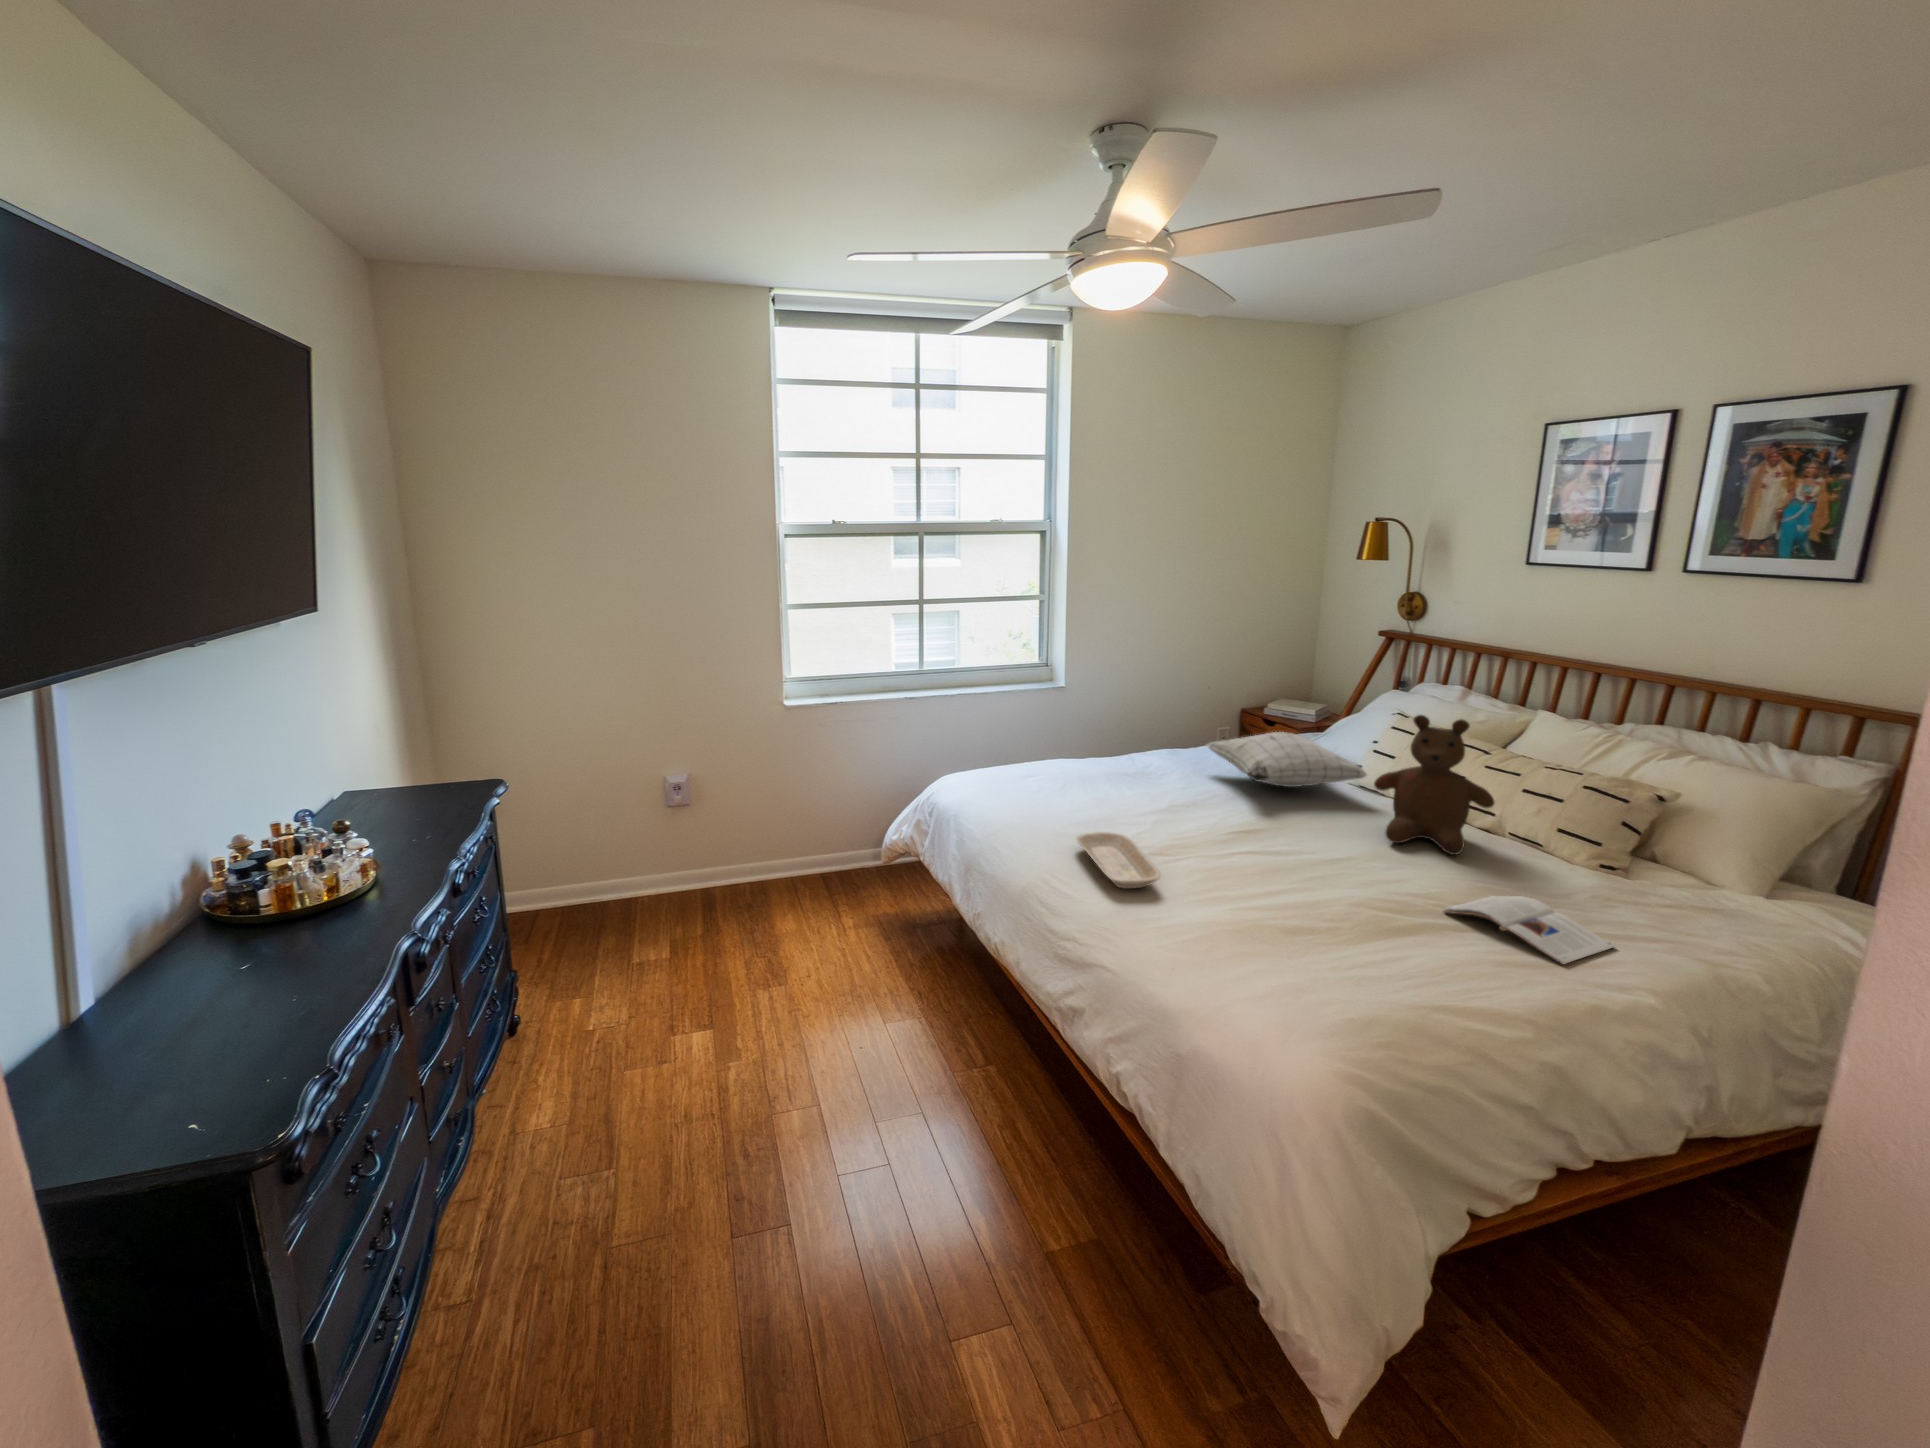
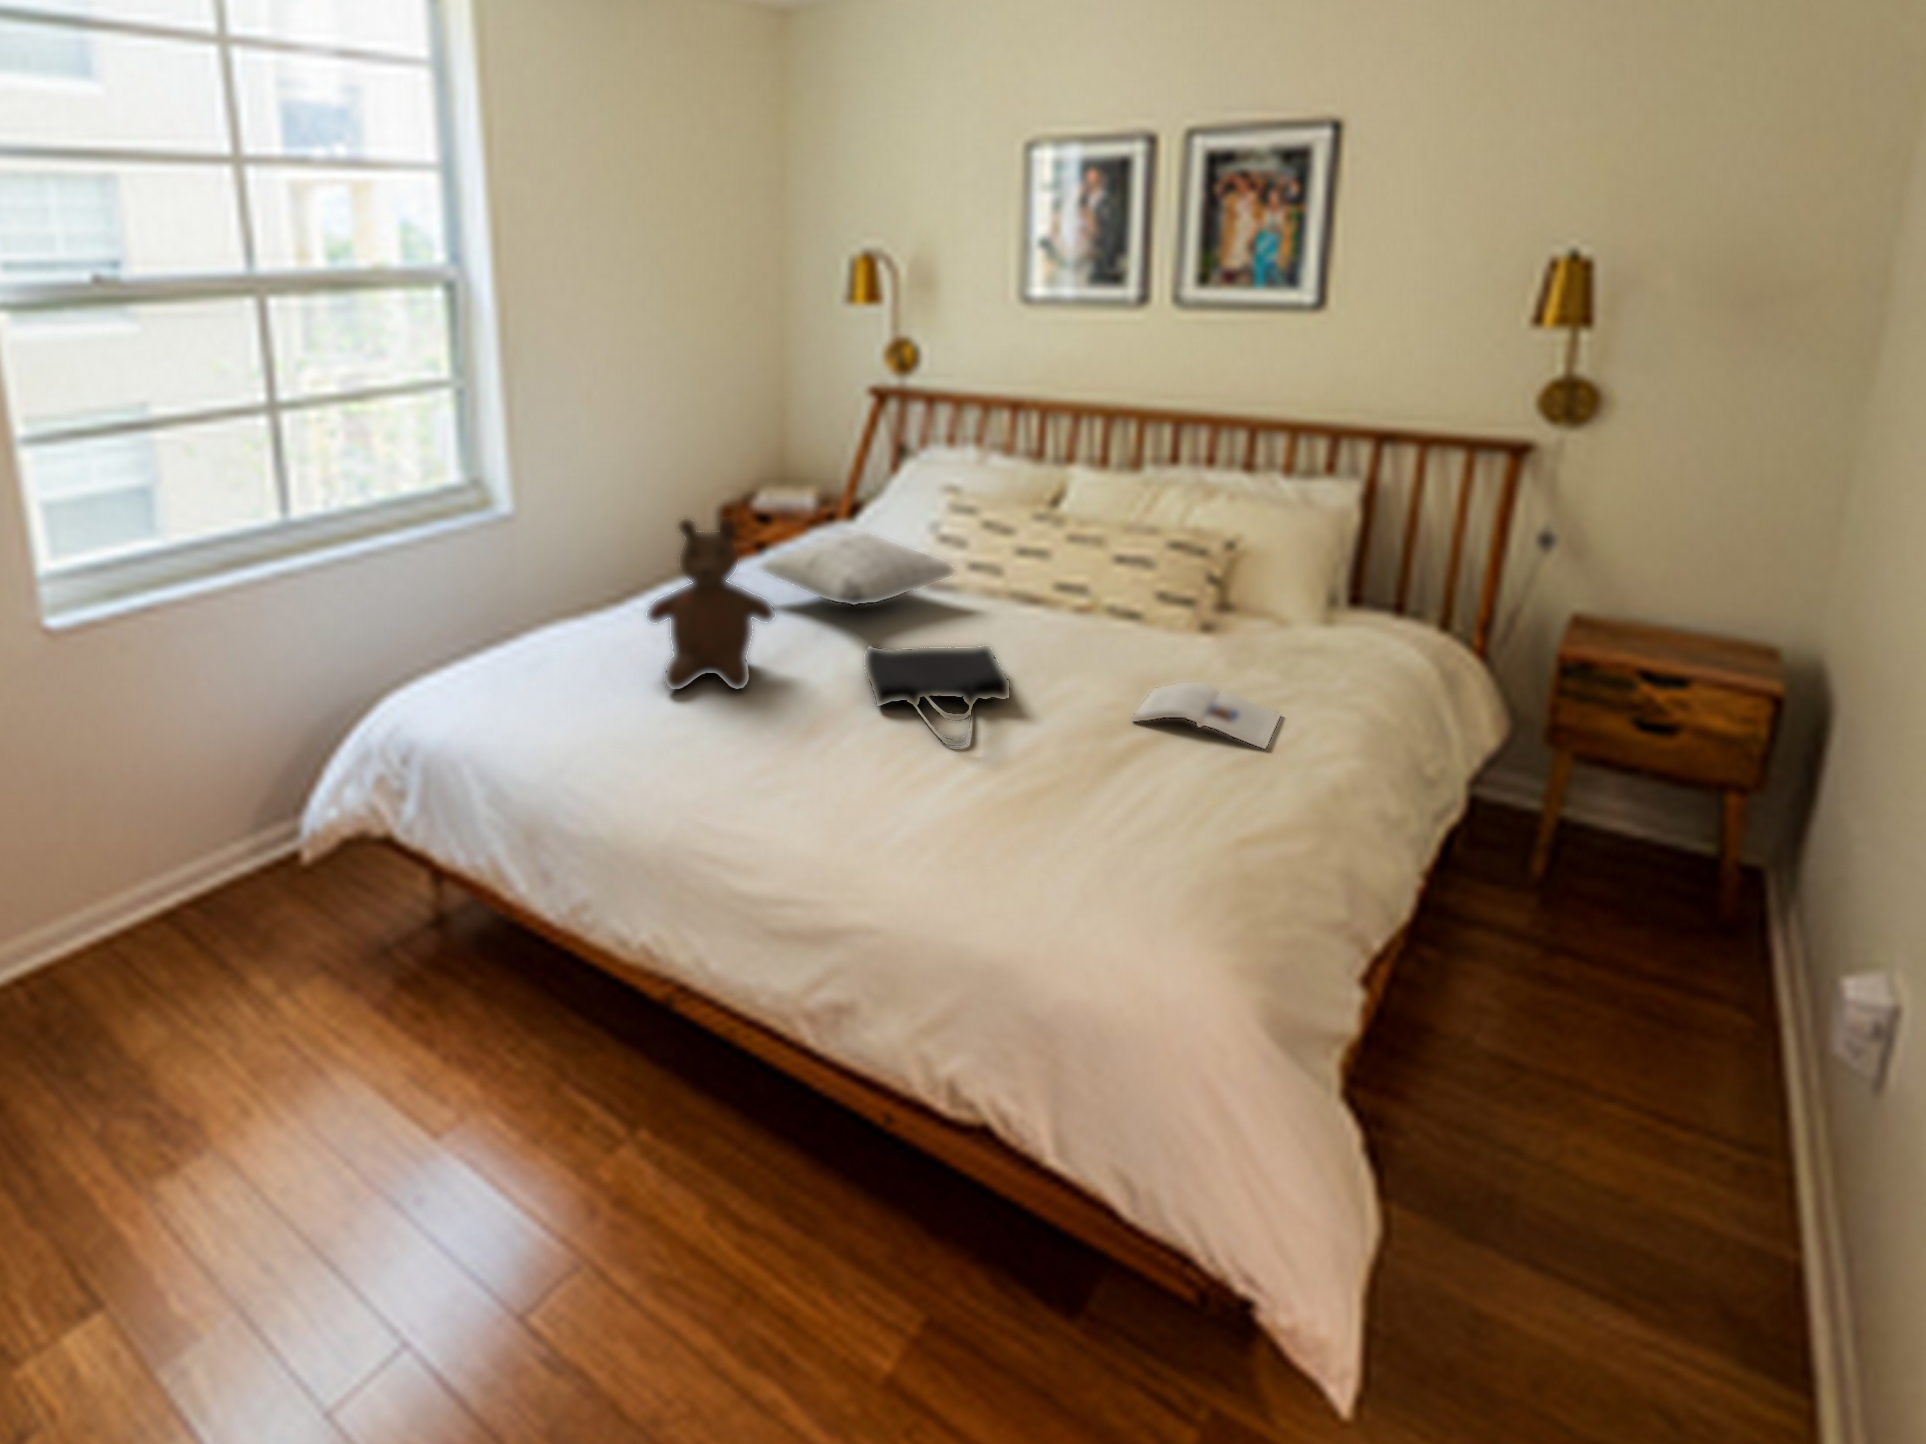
teddy bear: present [1374,715,1495,855] -> present [647,519,774,690]
tote bag: none [1226,809,1351,887] -> present [865,647,1010,746]
tray: present [1077,832,1161,889] -> none [702,723,854,804]

